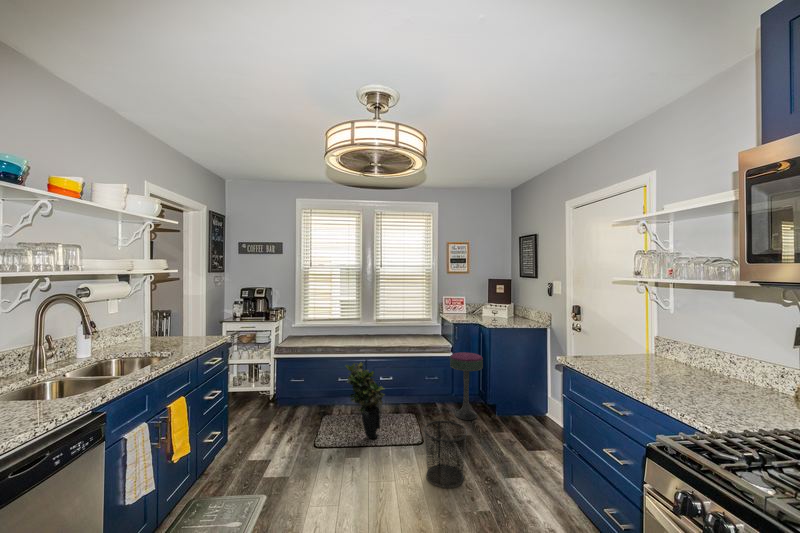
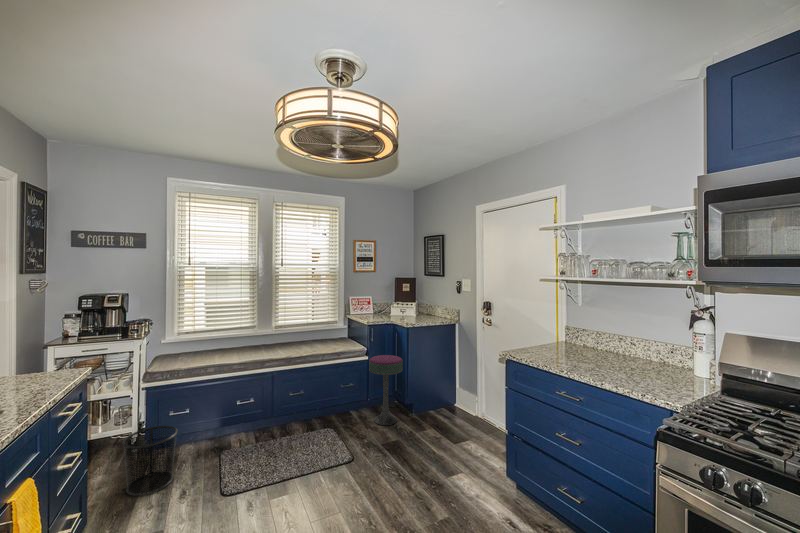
potted plant: present [346,362,385,439] -> none [257,379,309,468]
waste bin: present [424,421,468,488] -> present [122,426,178,496]

